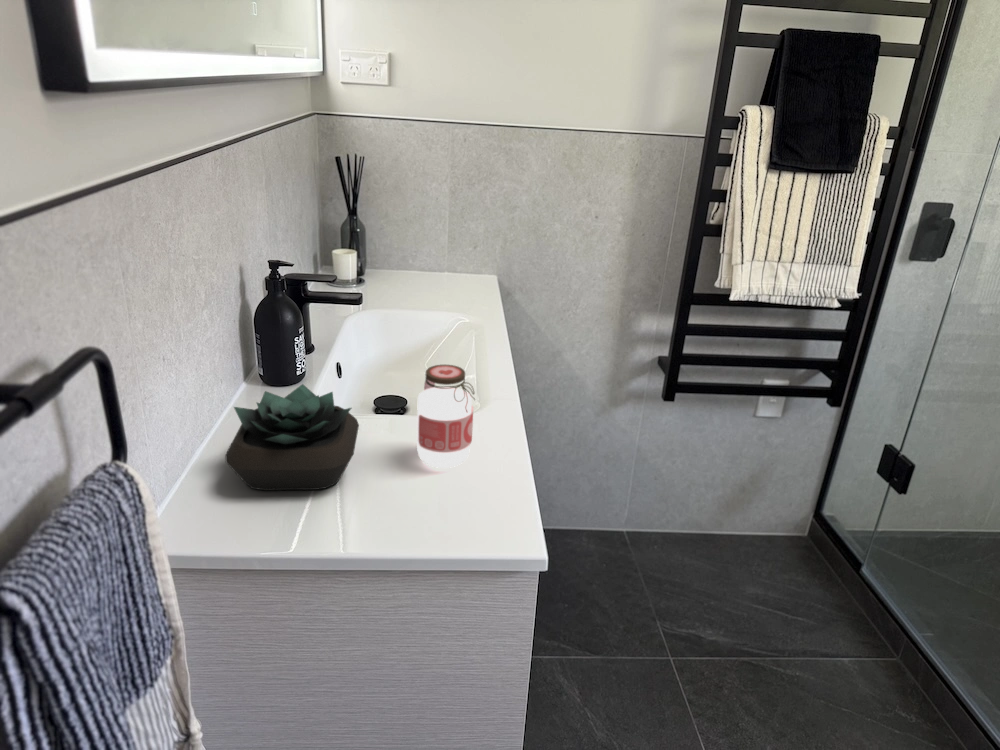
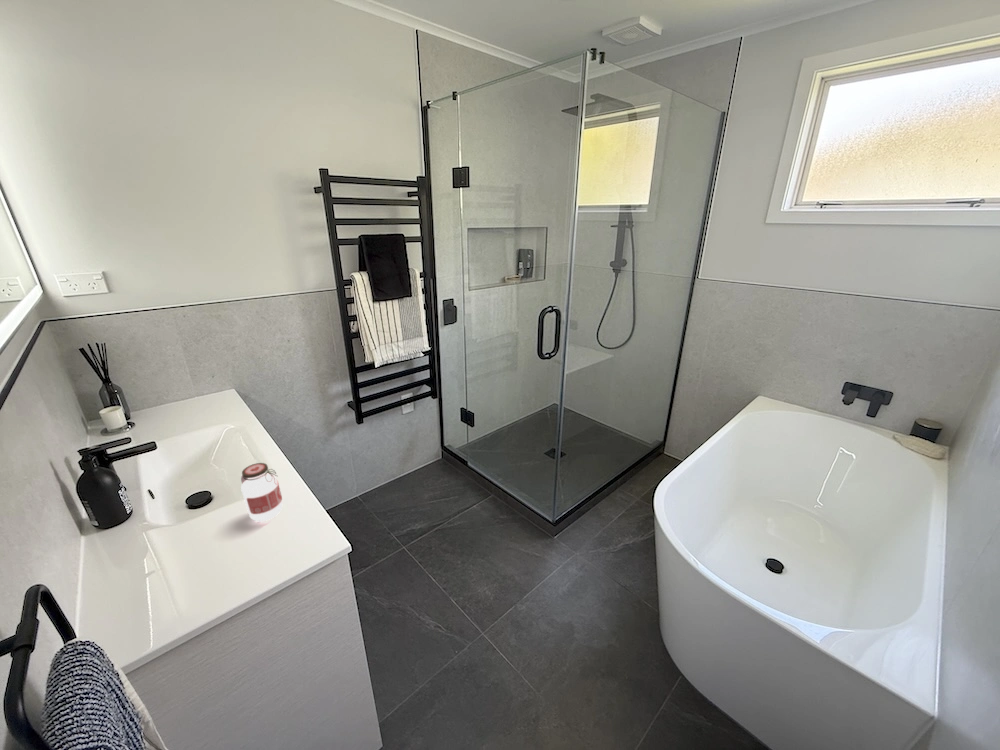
succulent plant: present [226,384,359,490] -> none [105,510,212,594]

